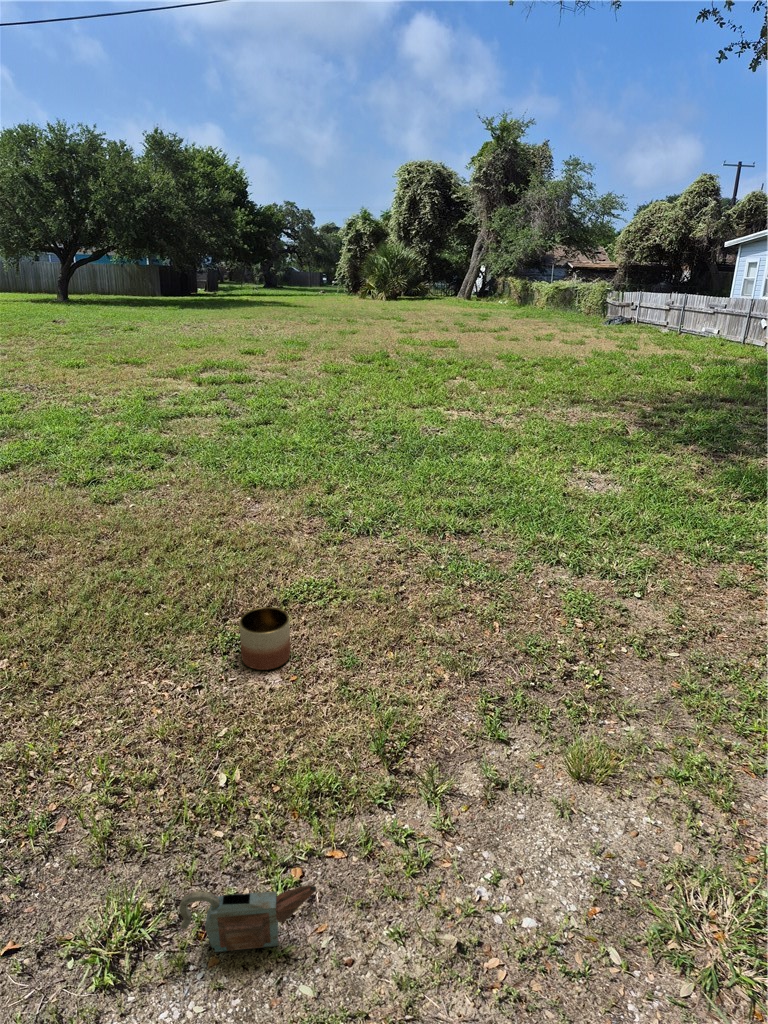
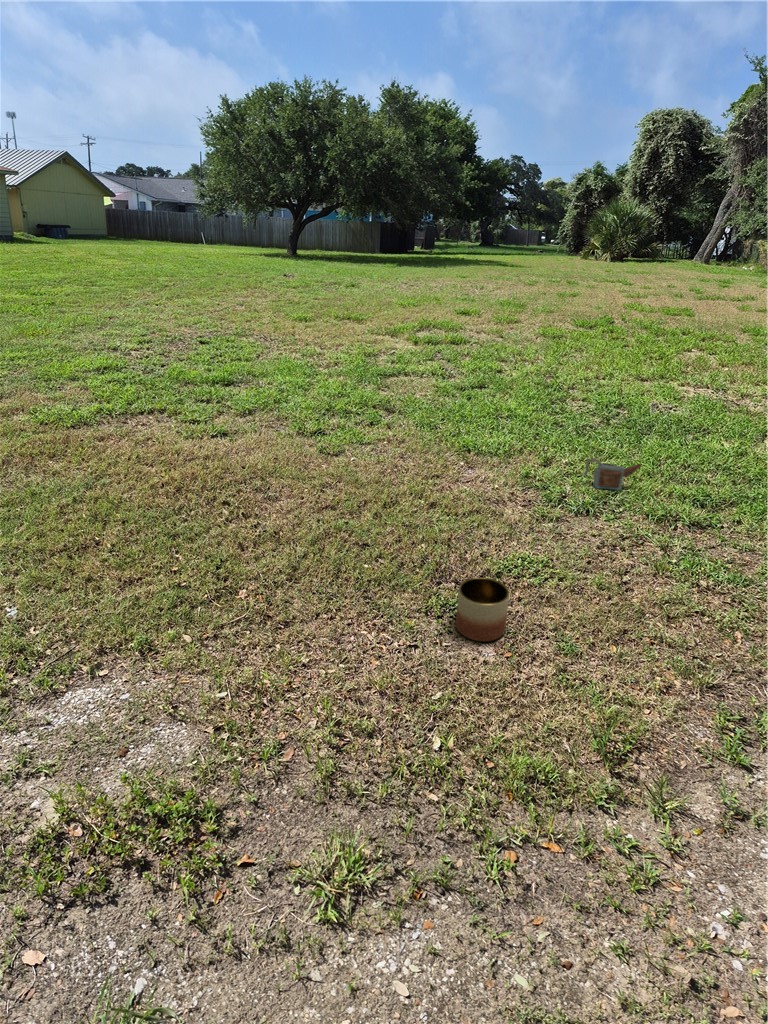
watering can: present [179,885,316,952] -> present [584,458,642,490]

